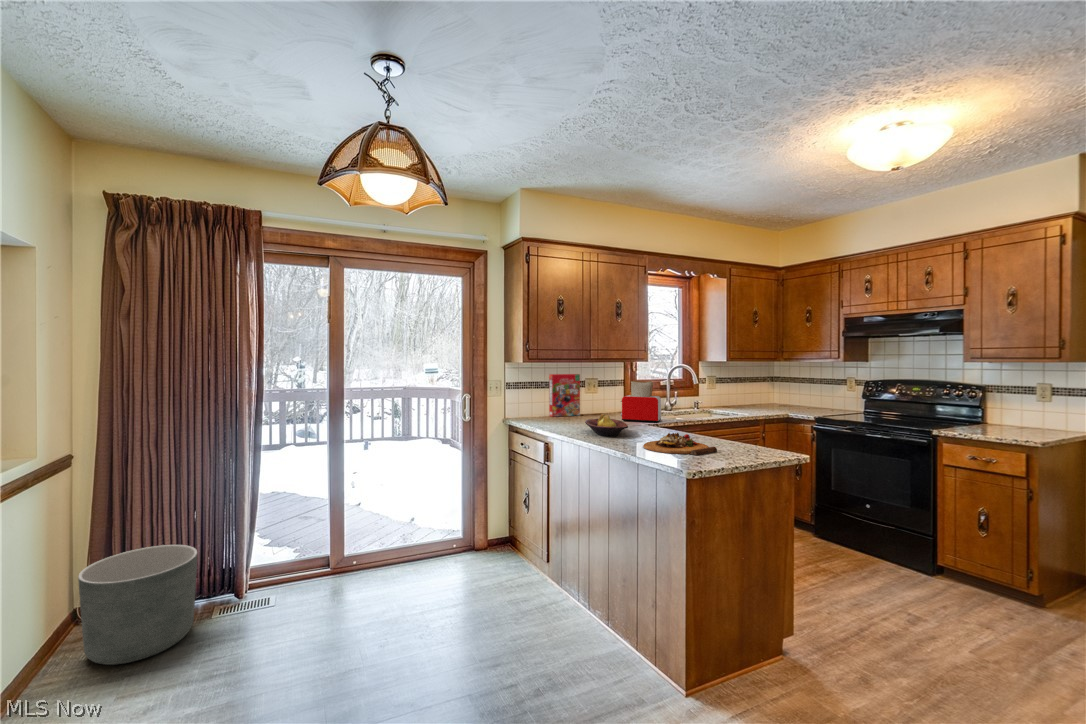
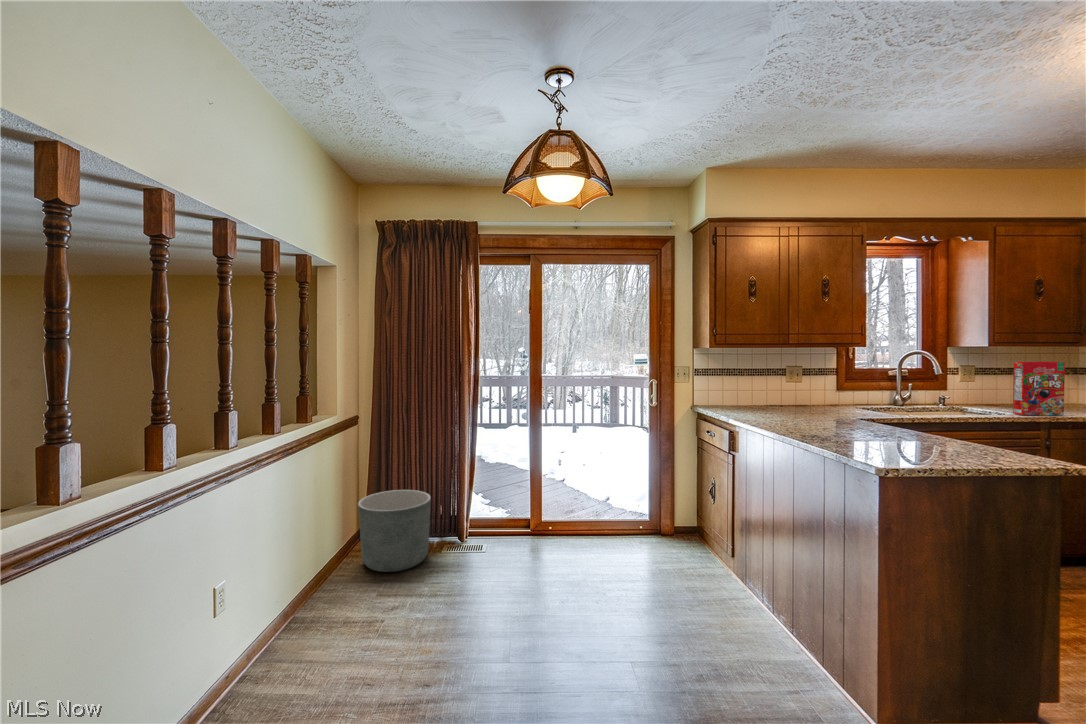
cereal box: present [549,374,580,417] -> present [1013,362,1065,416]
toaster: present [621,381,661,423] -> none [826,369,881,417]
fruit bowl: present [585,414,628,437] -> none [775,403,826,428]
cutting board: present [643,433,717,455] -> none [837,426,938,453]

